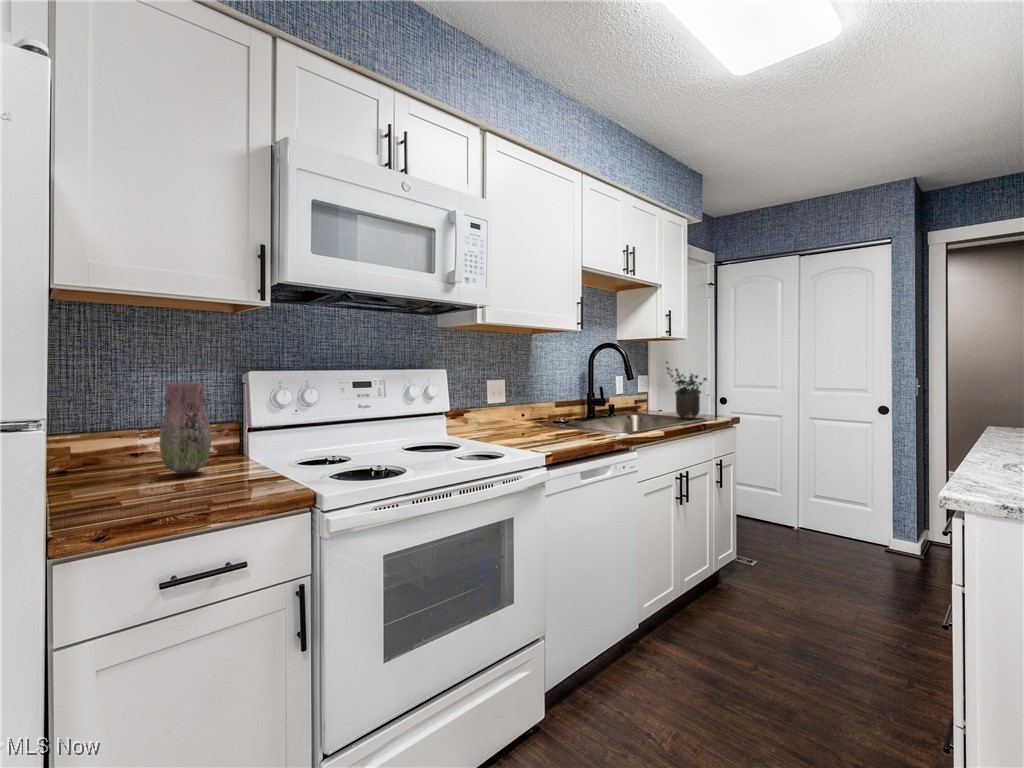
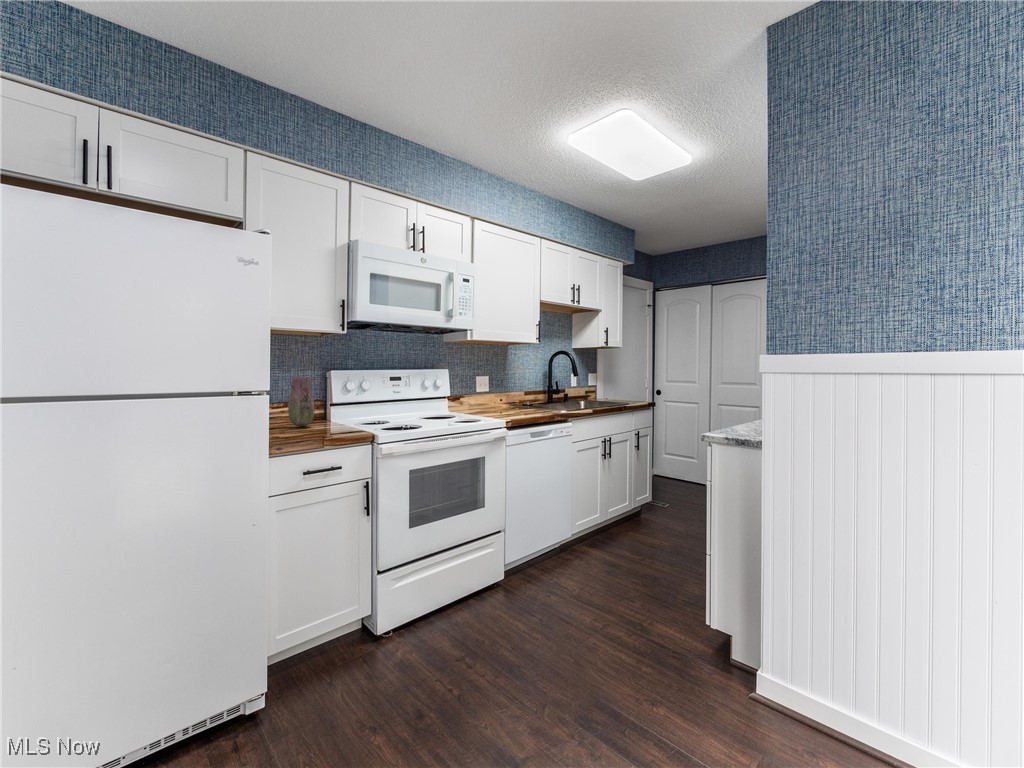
potted plant: present [666,362,707,418] -> none [604,364,632,404]

